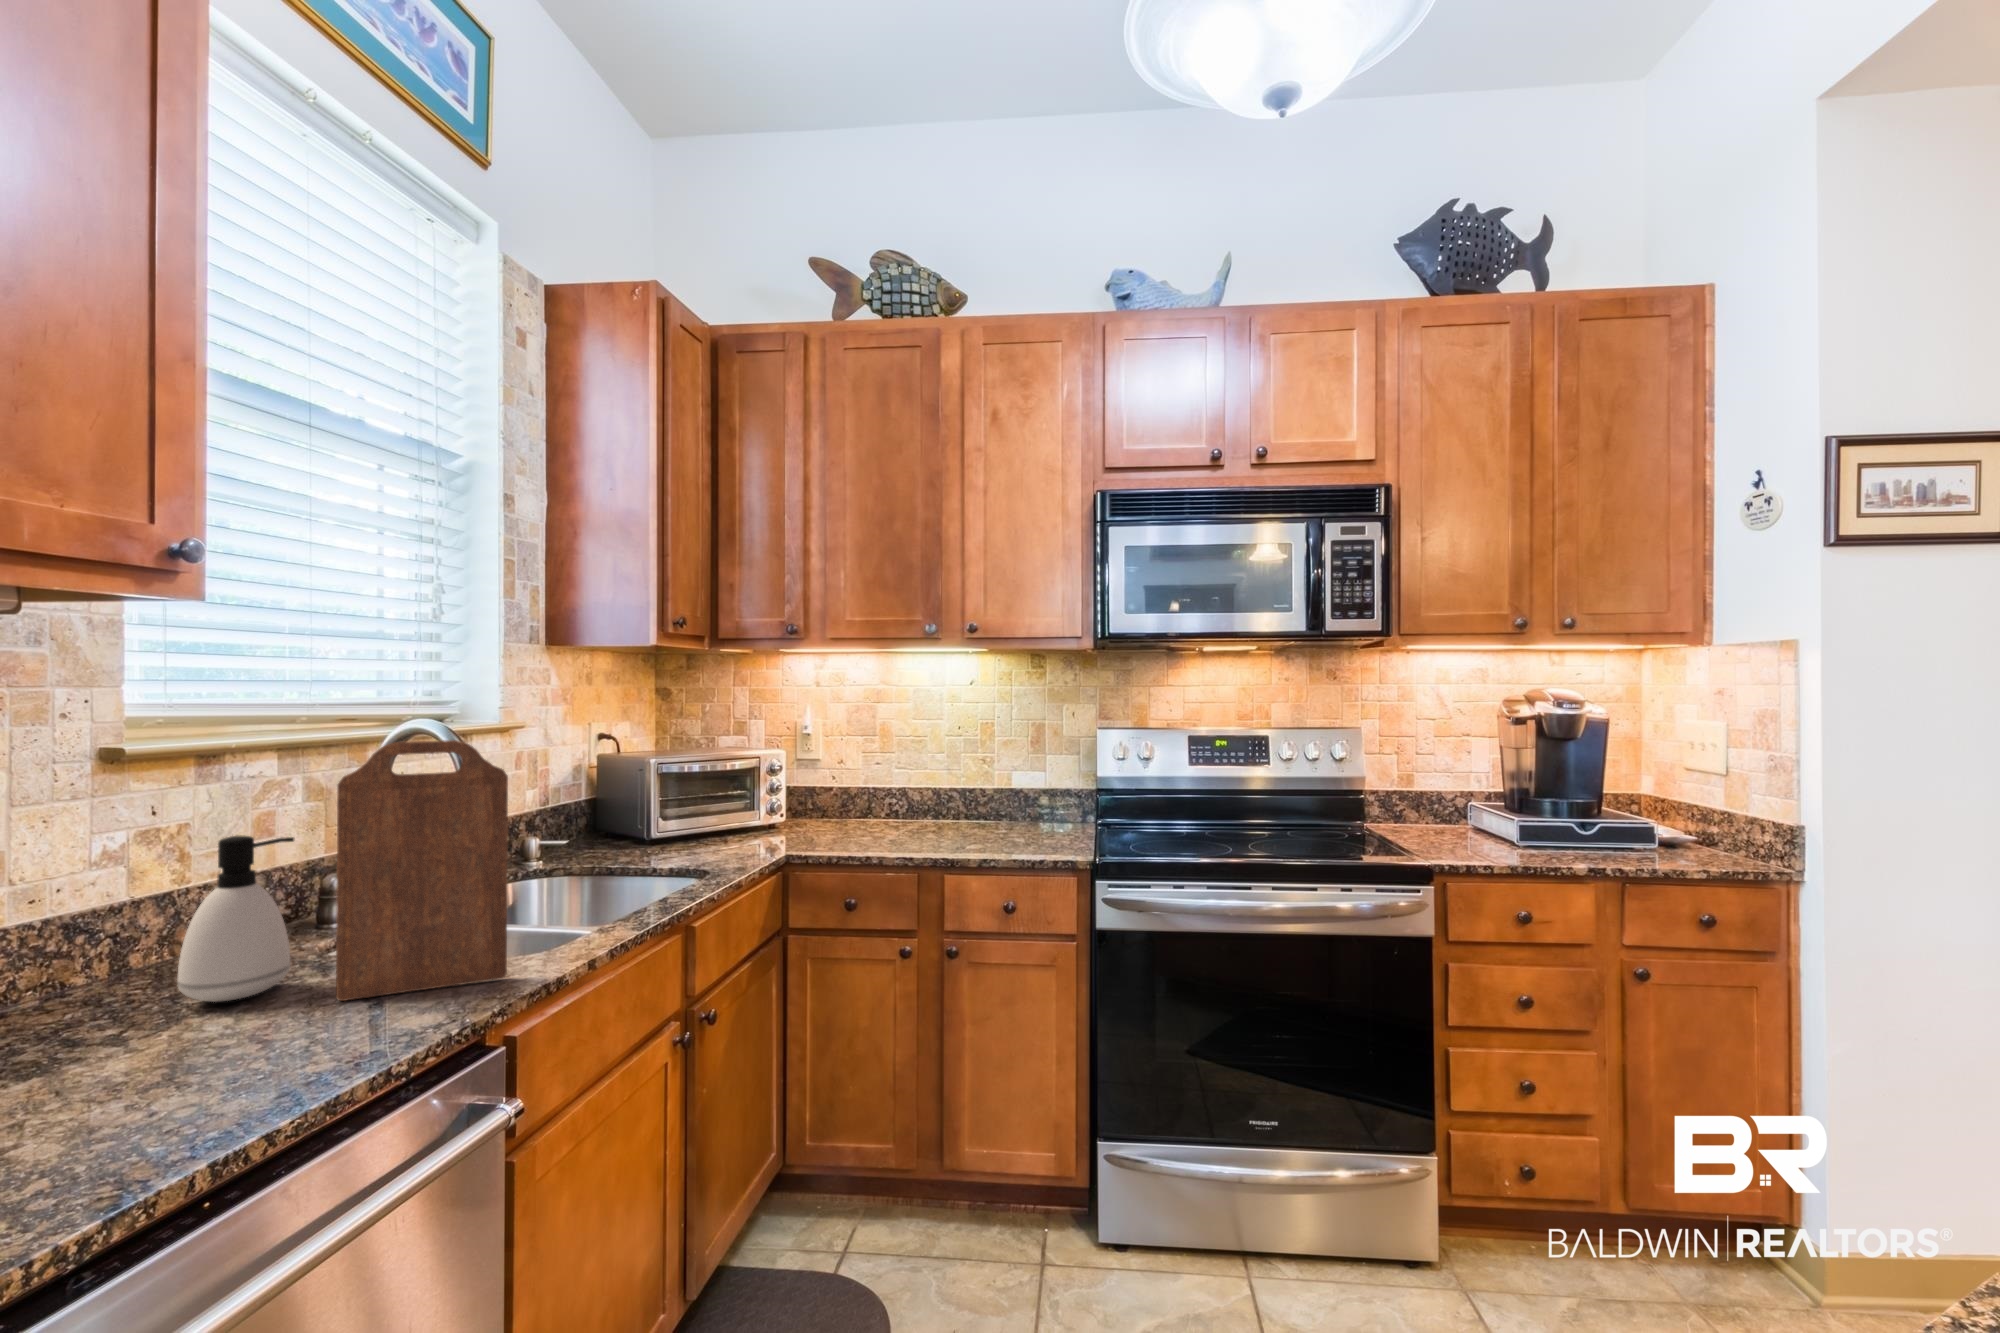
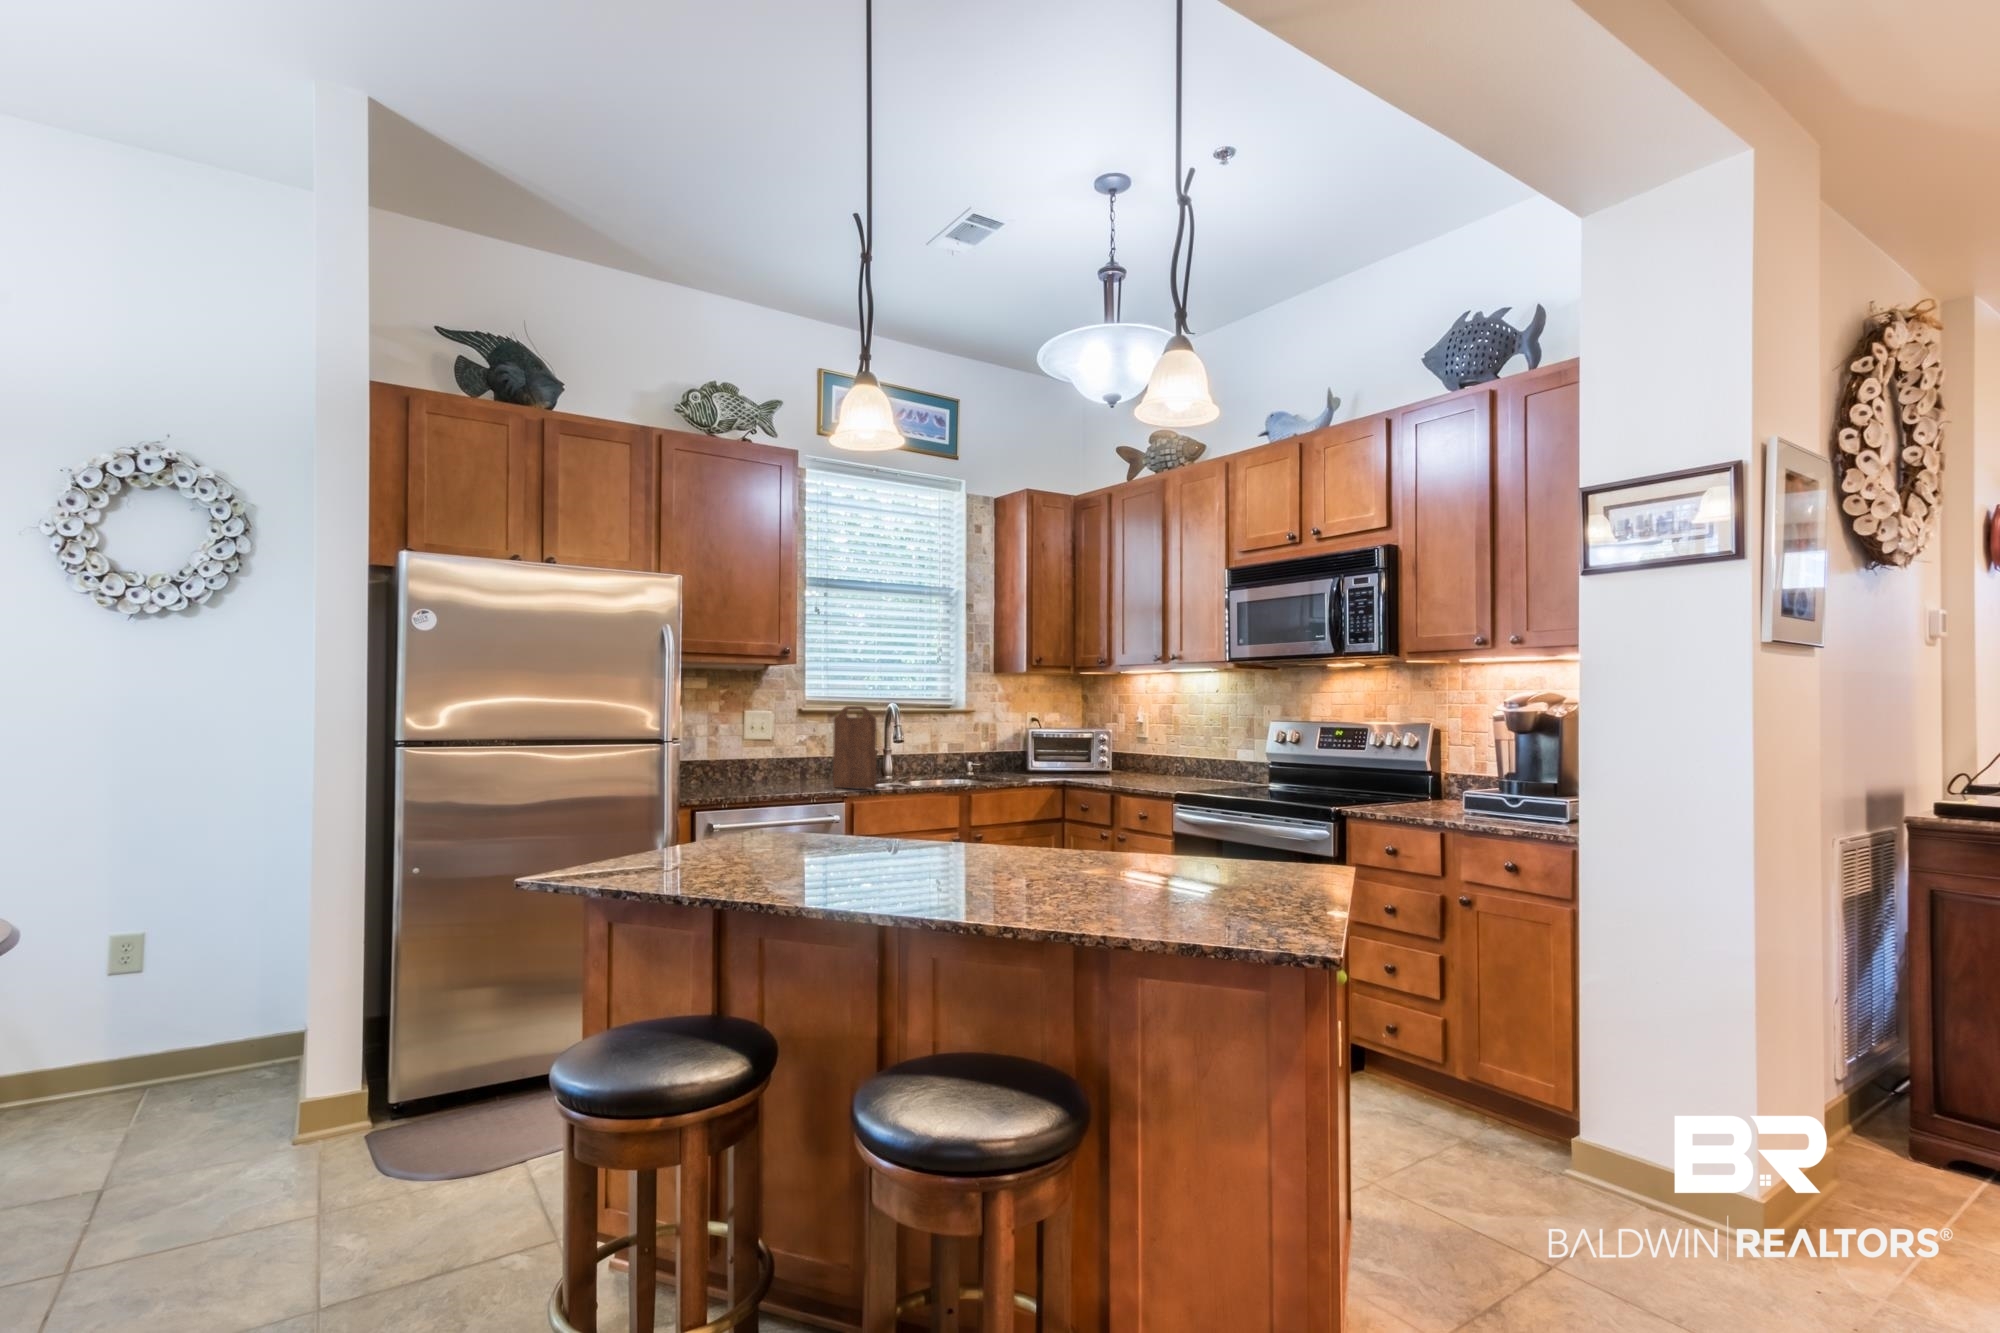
soap dispenser: present [177,836,294,1001] -> none [805,735,833,785]

